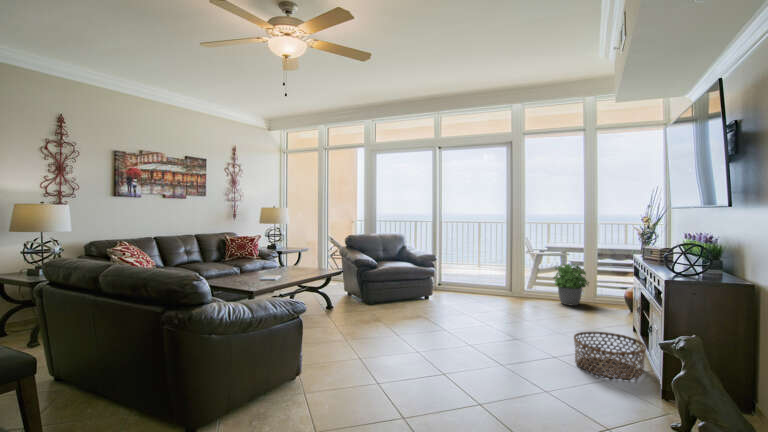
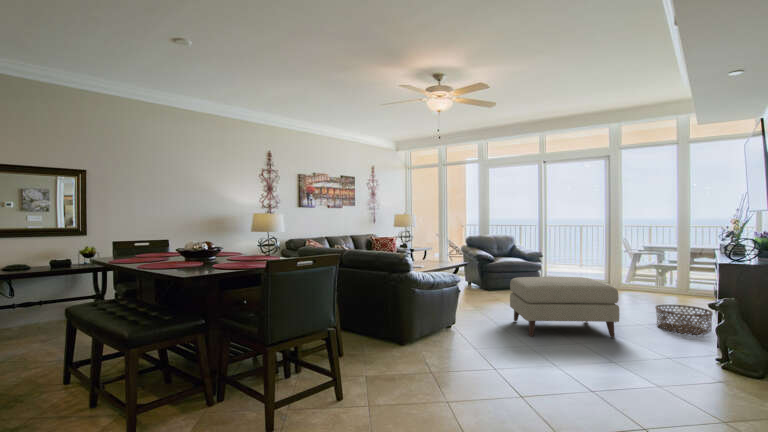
potted plant: present [553,264,589,305] -> none [649,260,684,297]
ottoman: none [384,301,535,408] -> present [510,277,619,338]

